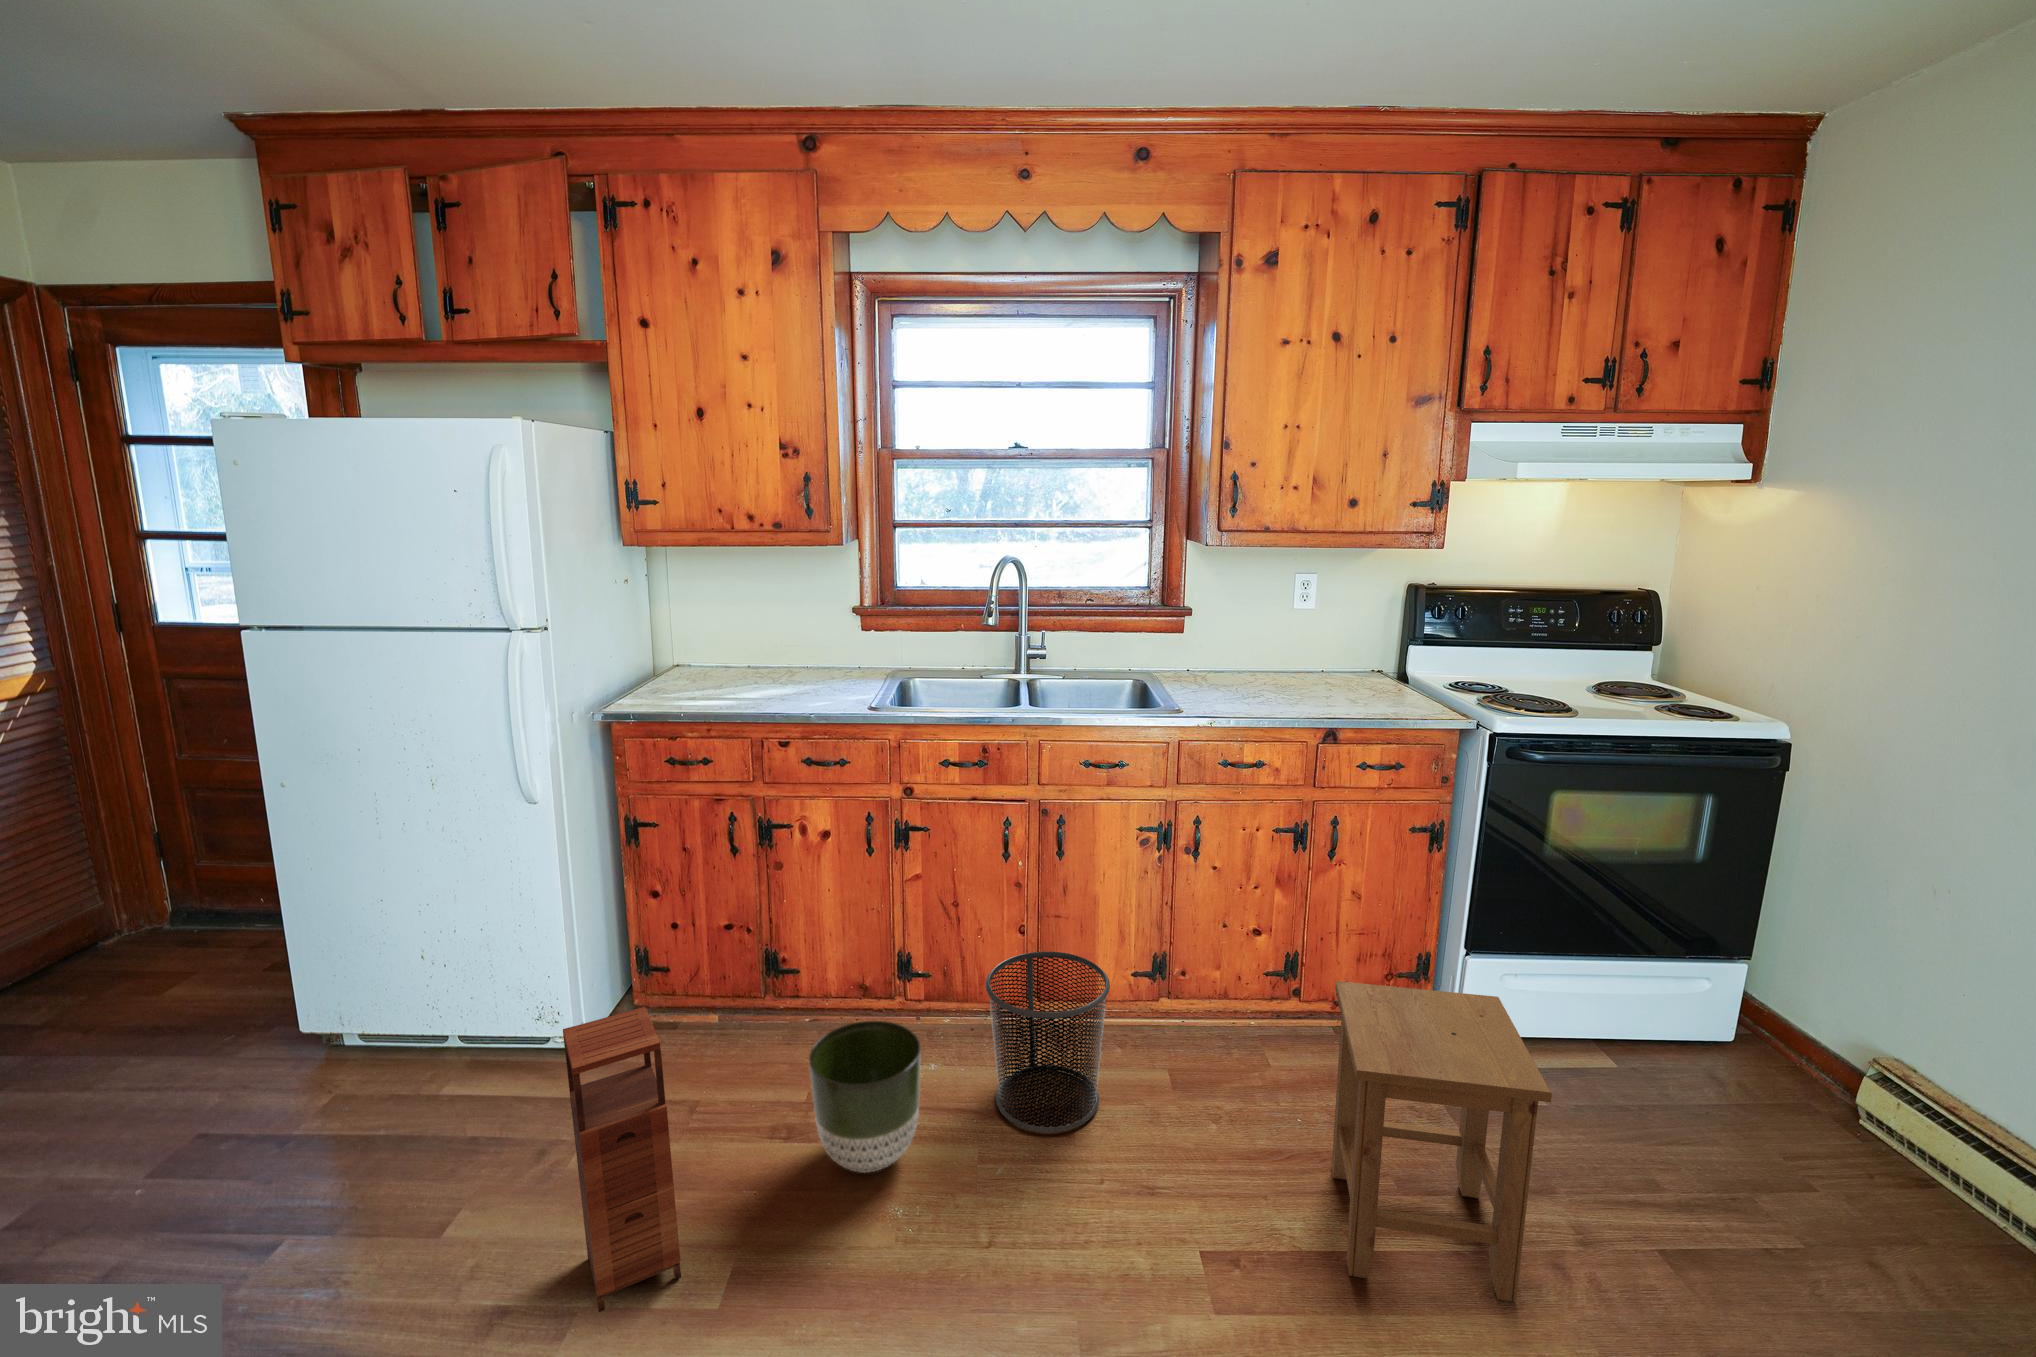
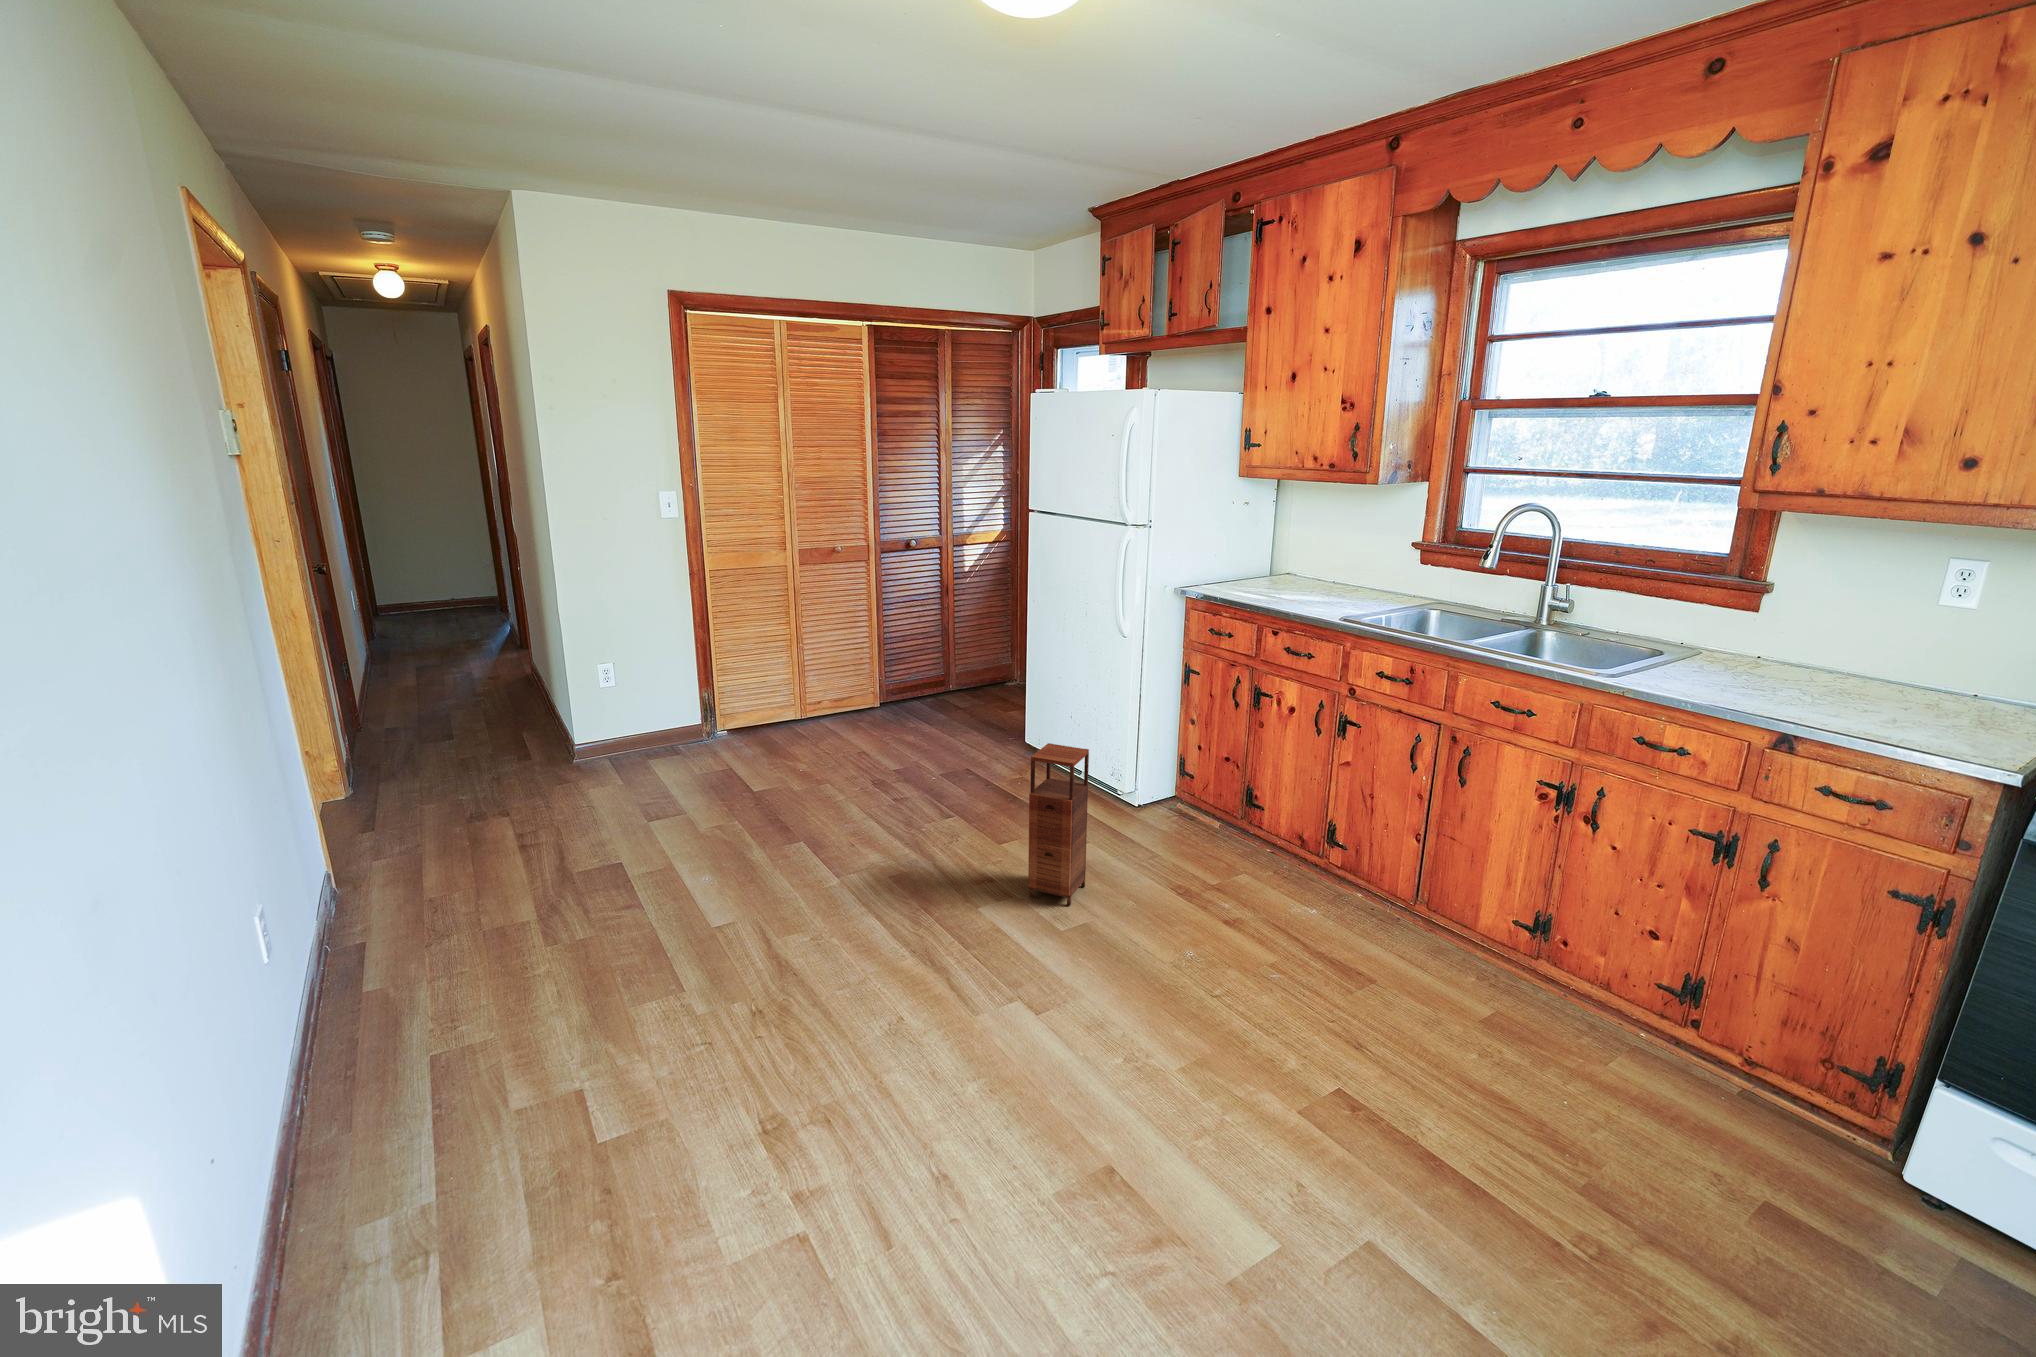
waste bin: present [985,951,1110,1132] -> none [1314,839,1428,985]
stool: present [1332,981,1552,1302] -> none [1437,950,1734,1289]
planter: present [809,1021,921,1173] -> none [1175,826,1254,926]

